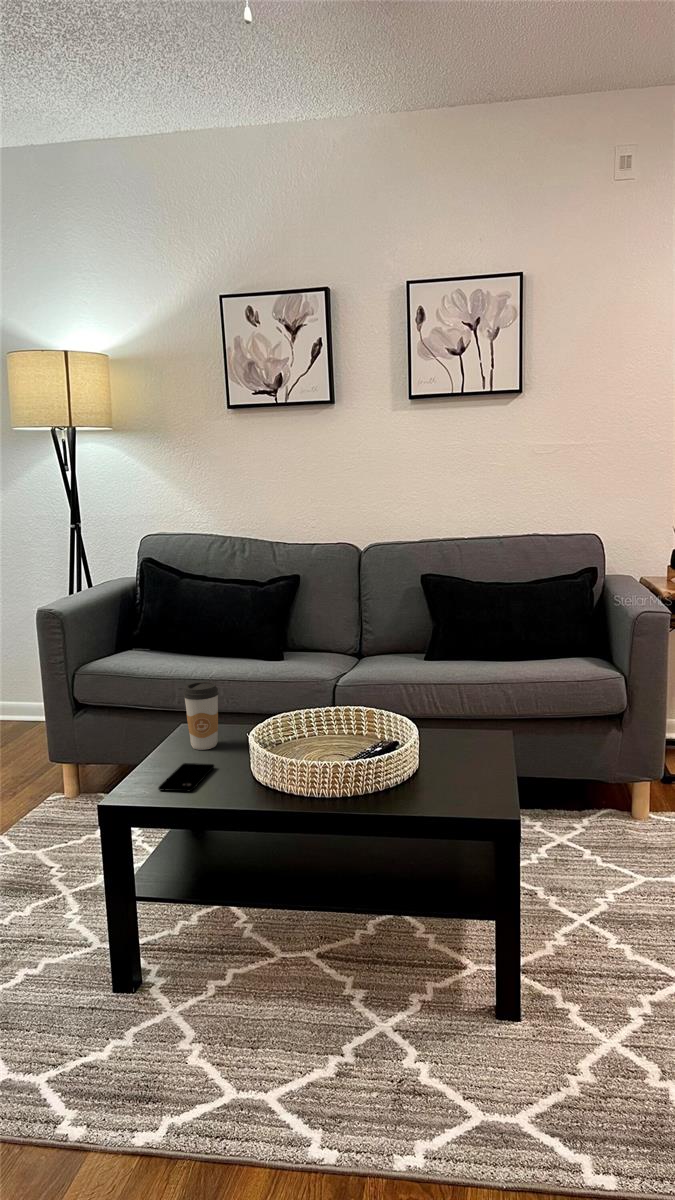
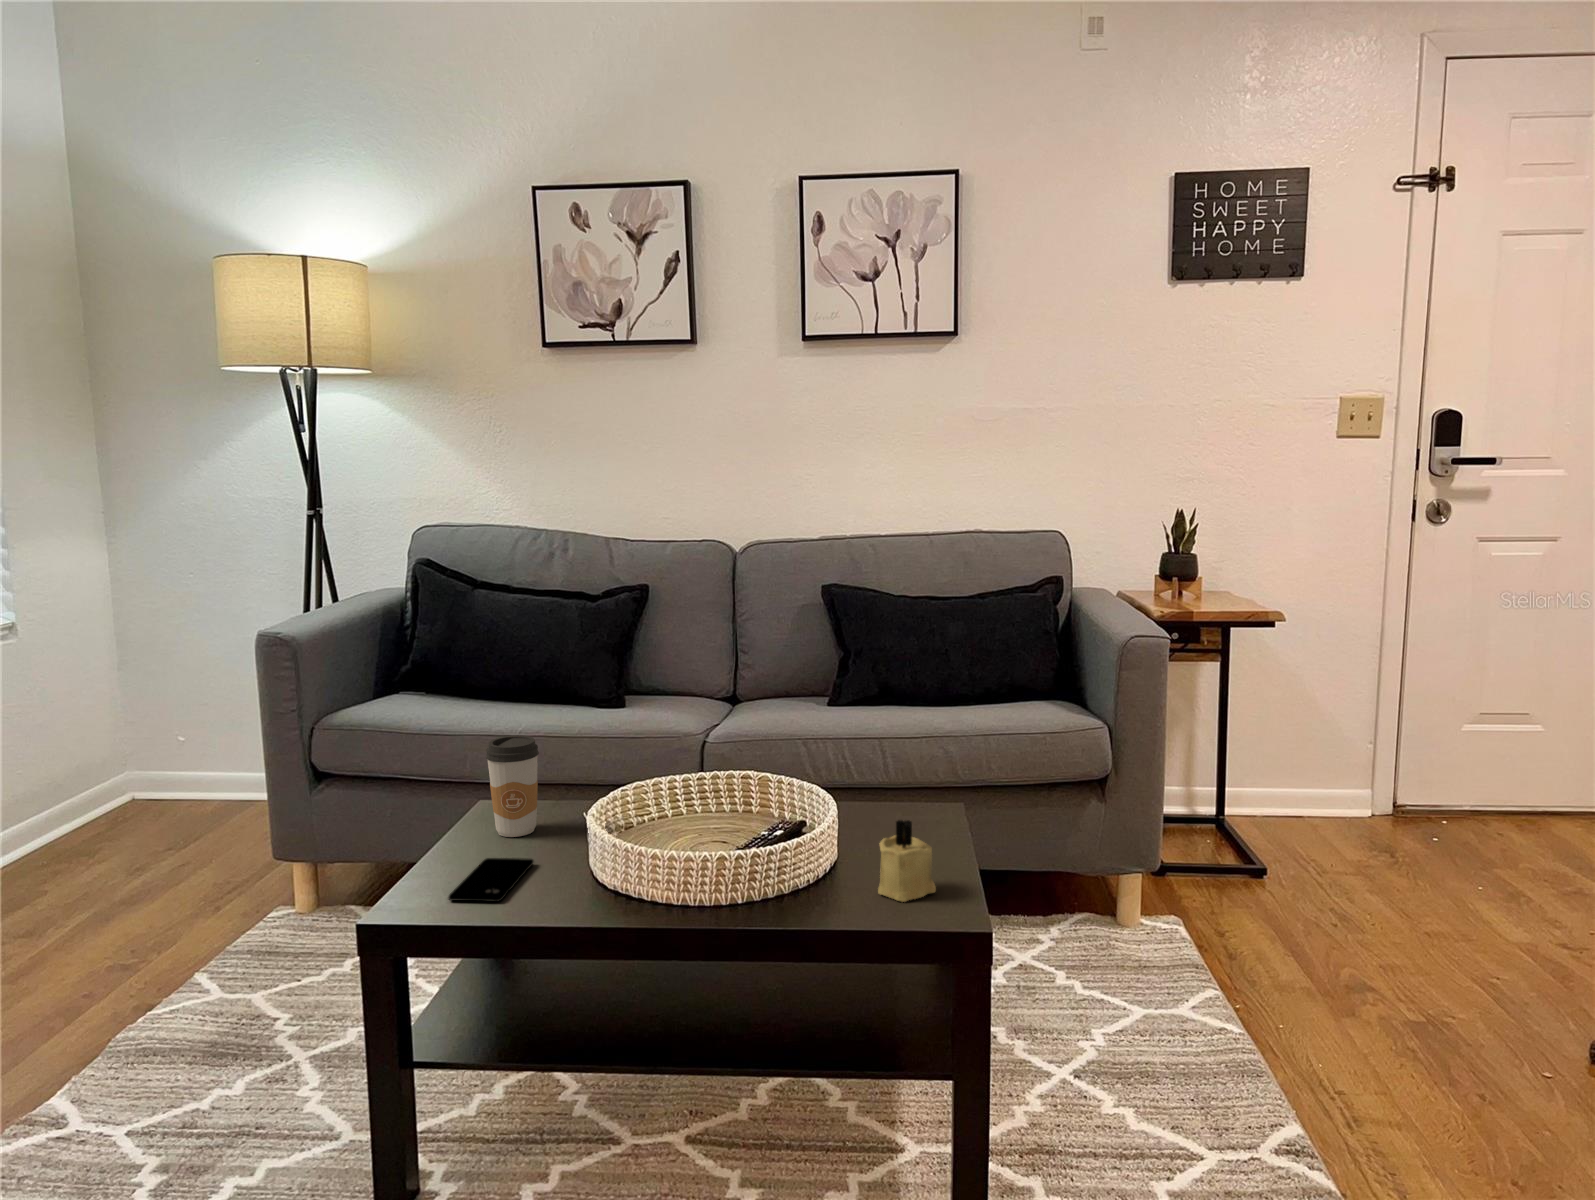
candle: none [444,741,484,797] -> present [878,820,936,902]

